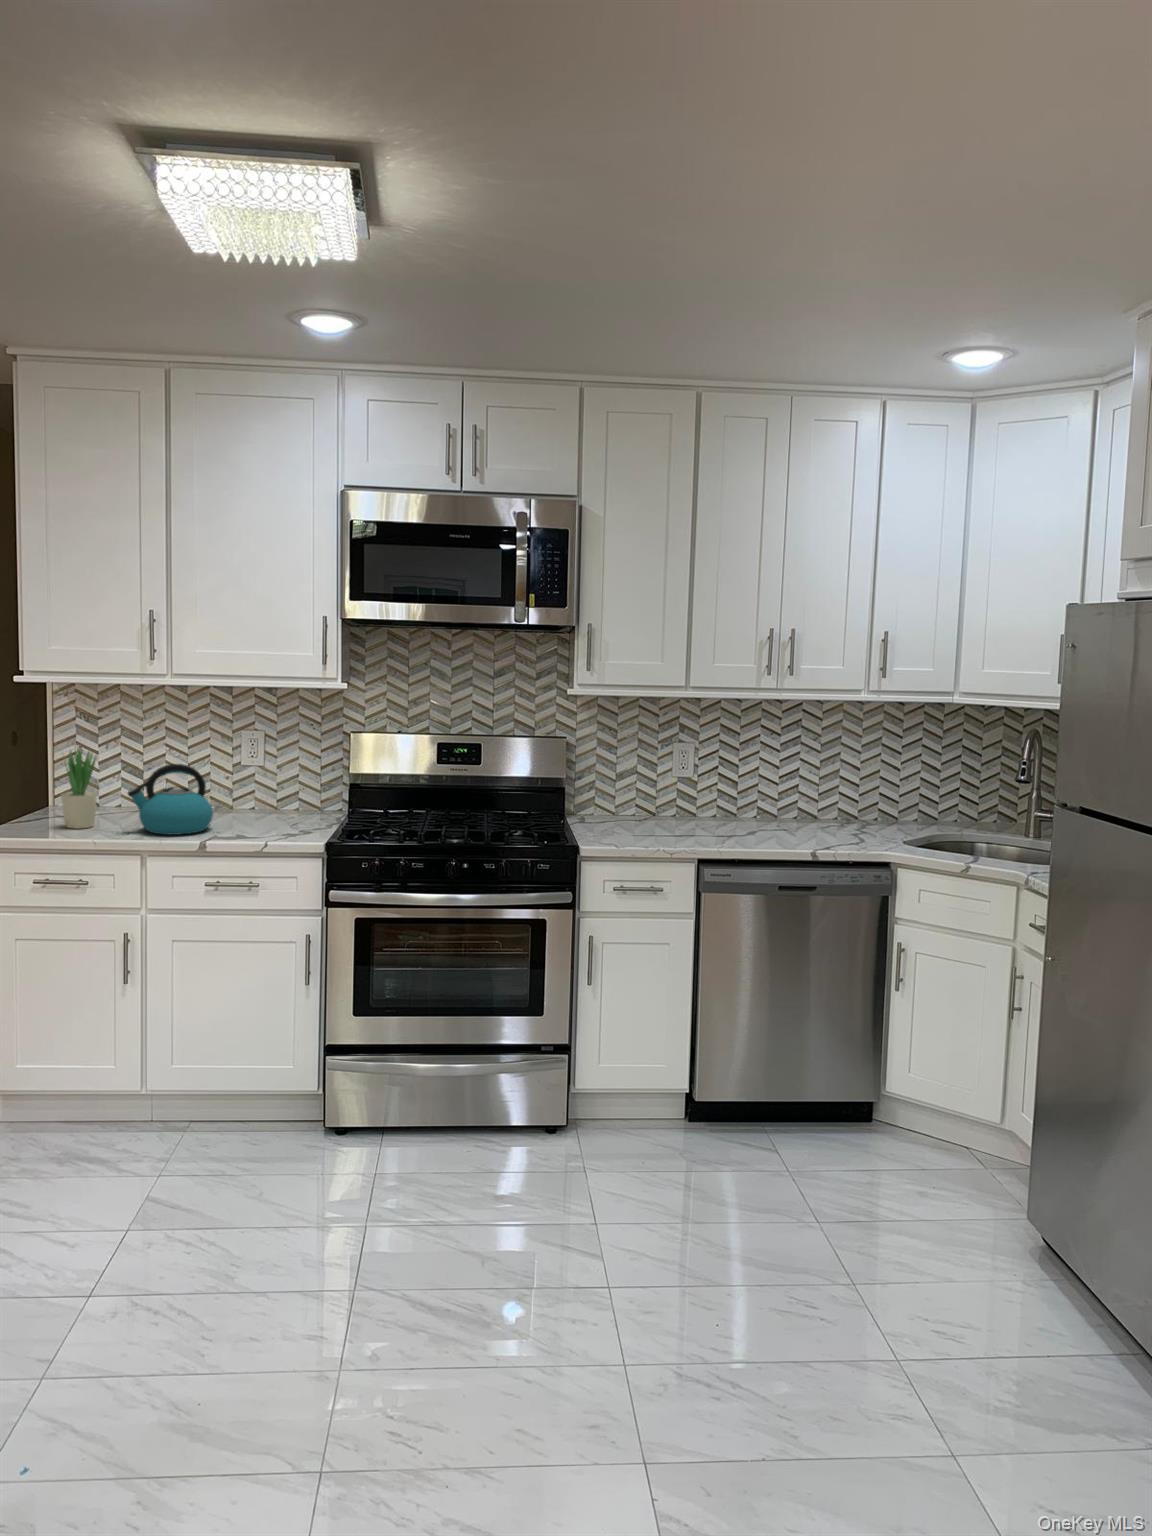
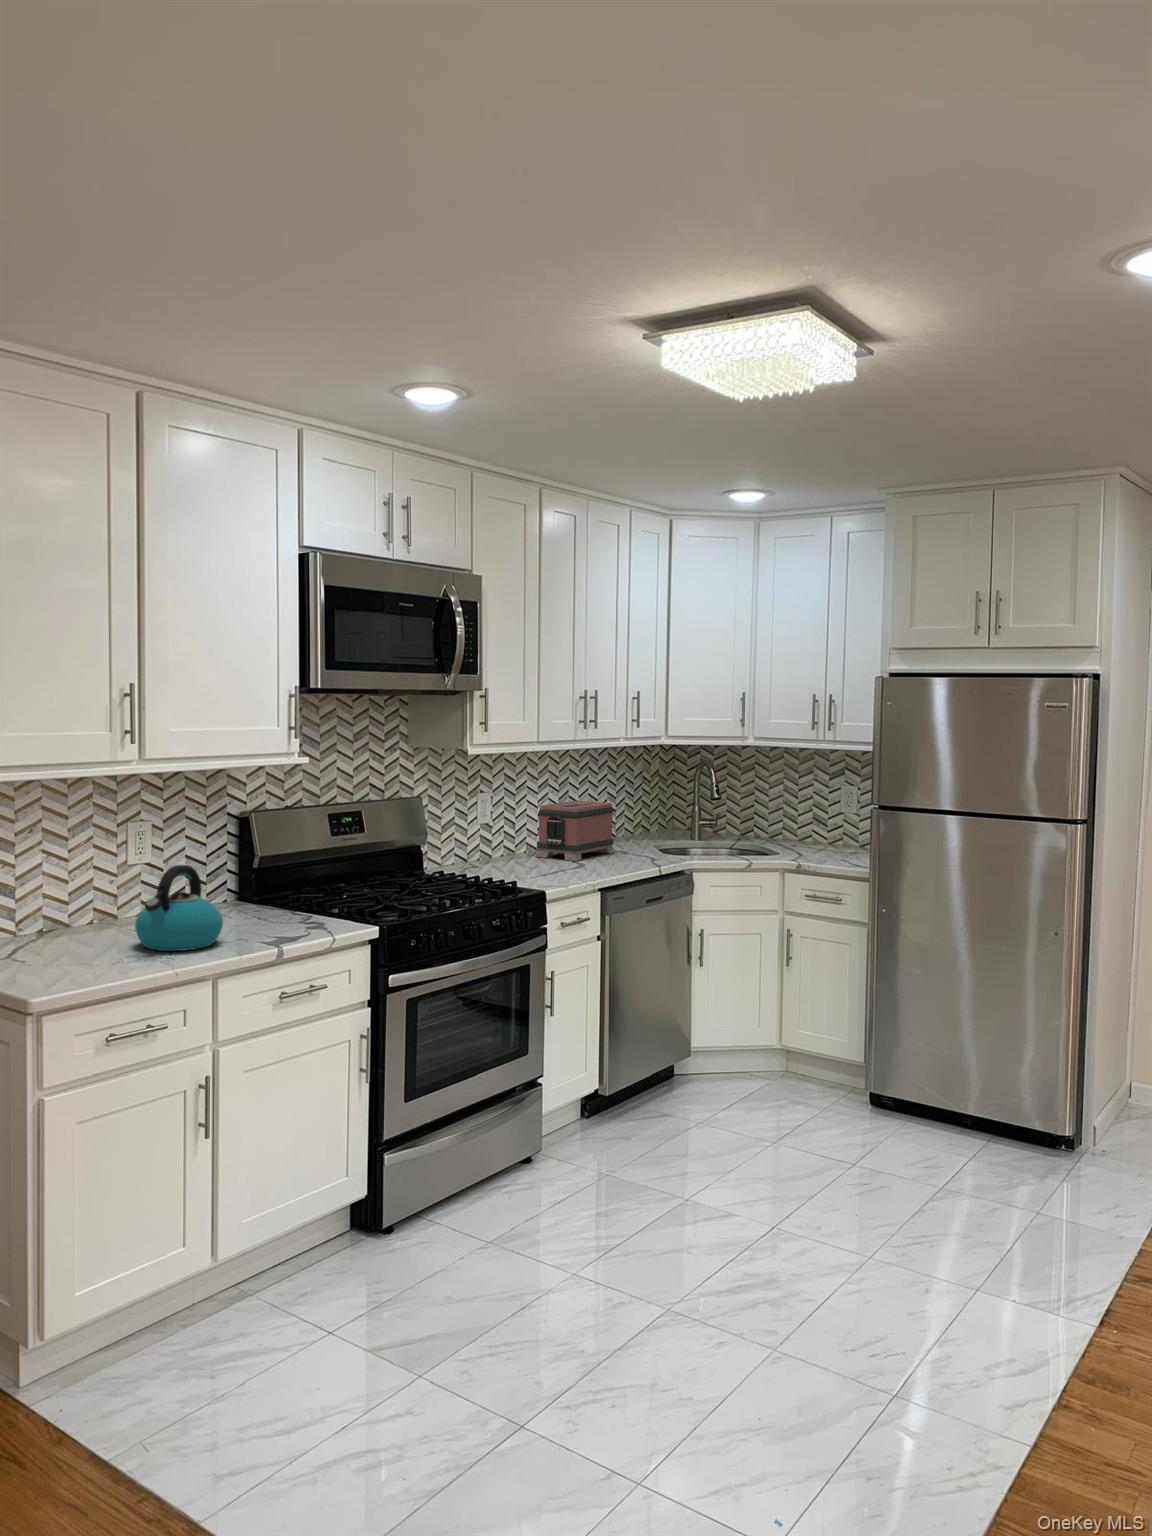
potted plant: present [61,748,97,829] -> none [40,844,95,966]
toaster: none [754,764,862,833] -> present [535,801,615,861]

